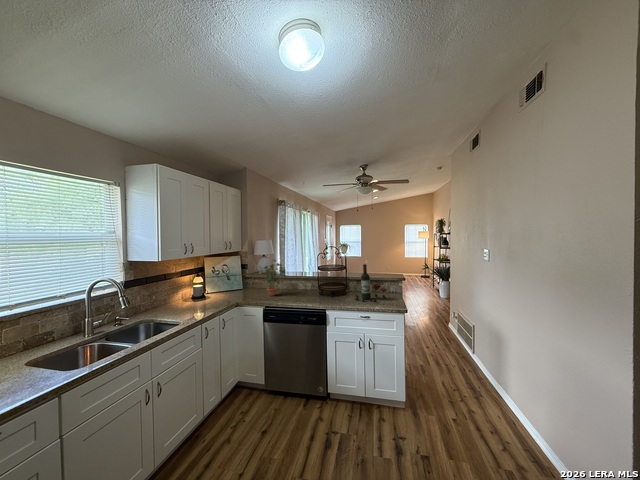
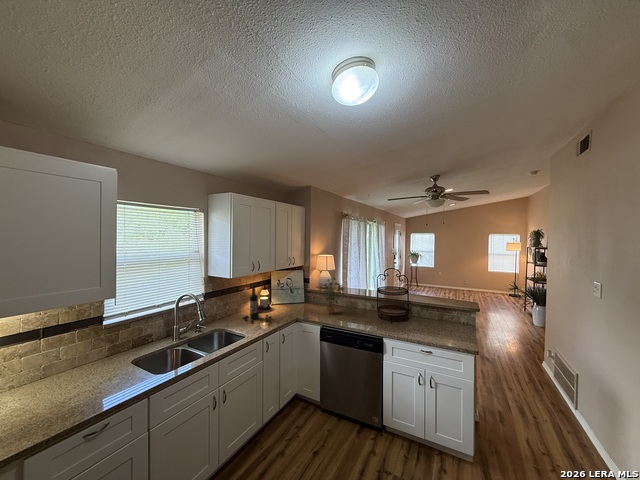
wine bottle: present [354,264,387,302] -> present [243,286,272,323]

